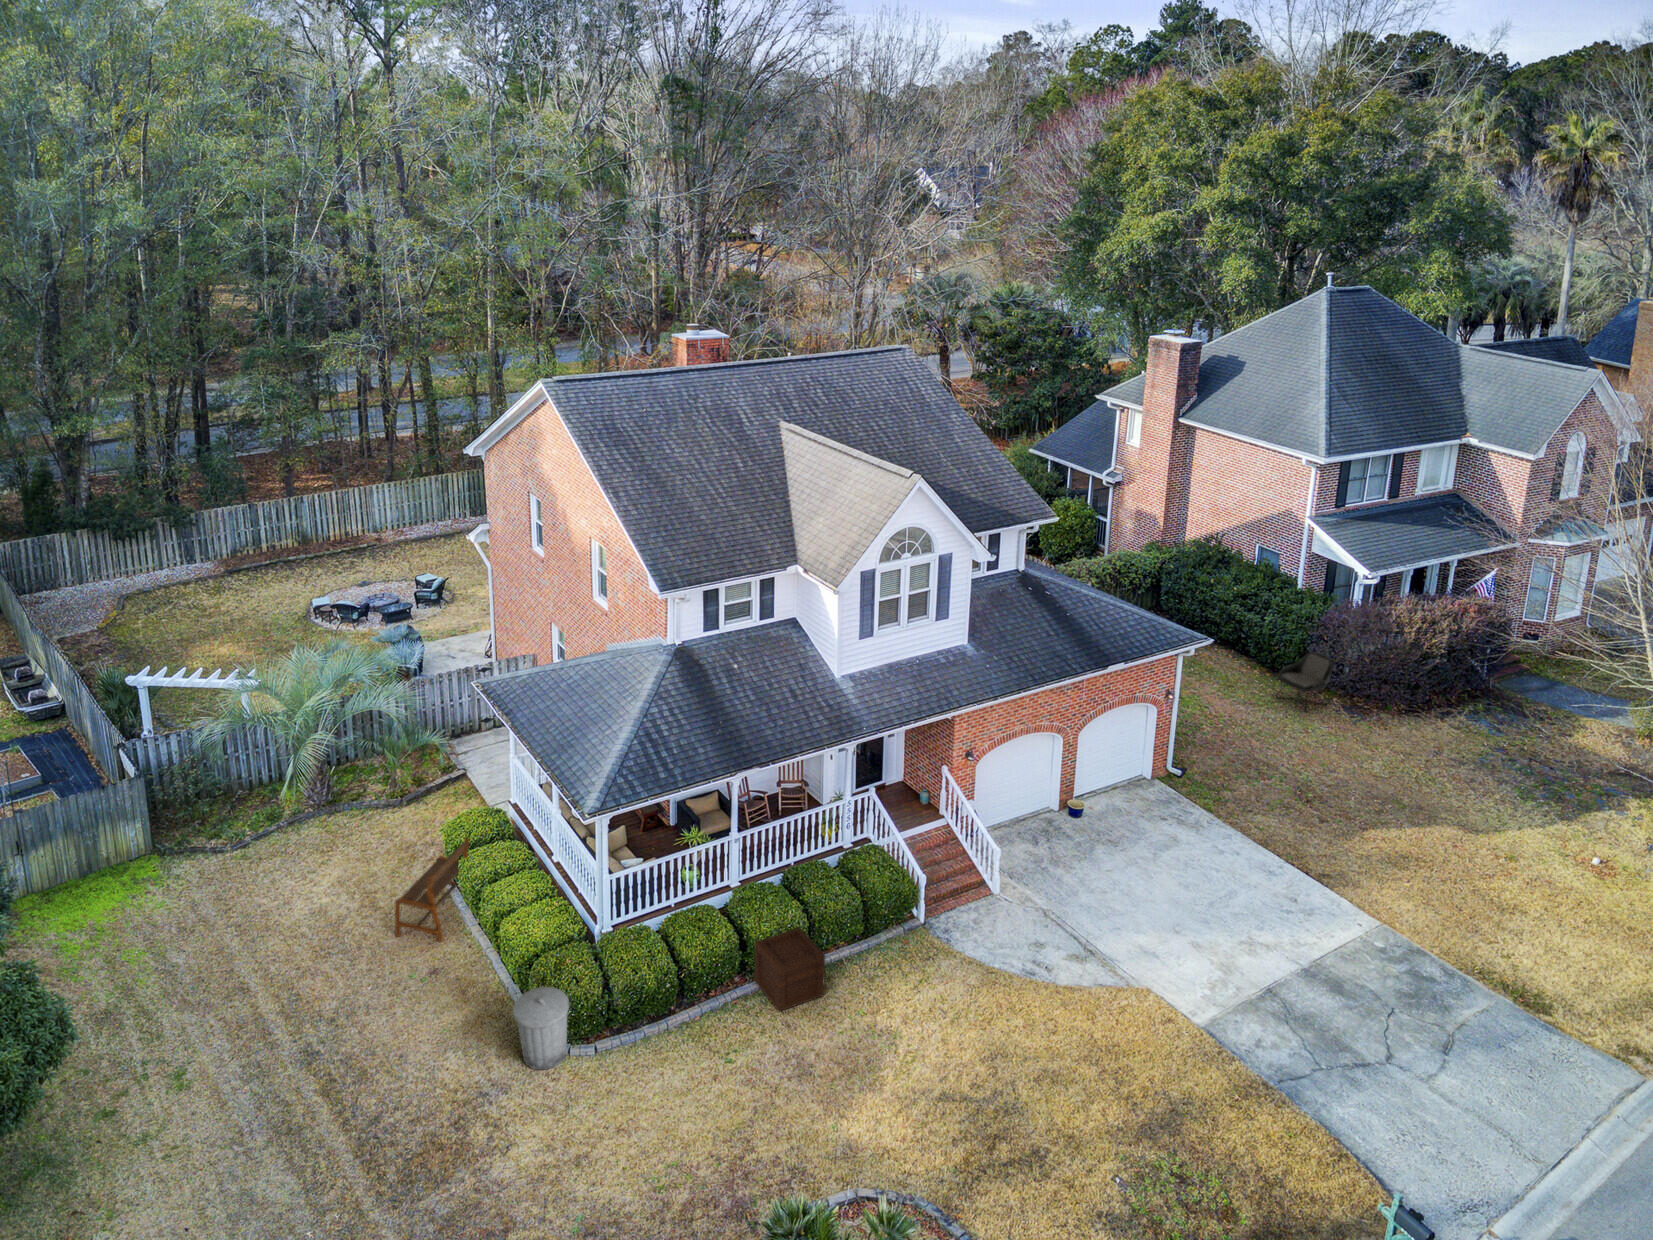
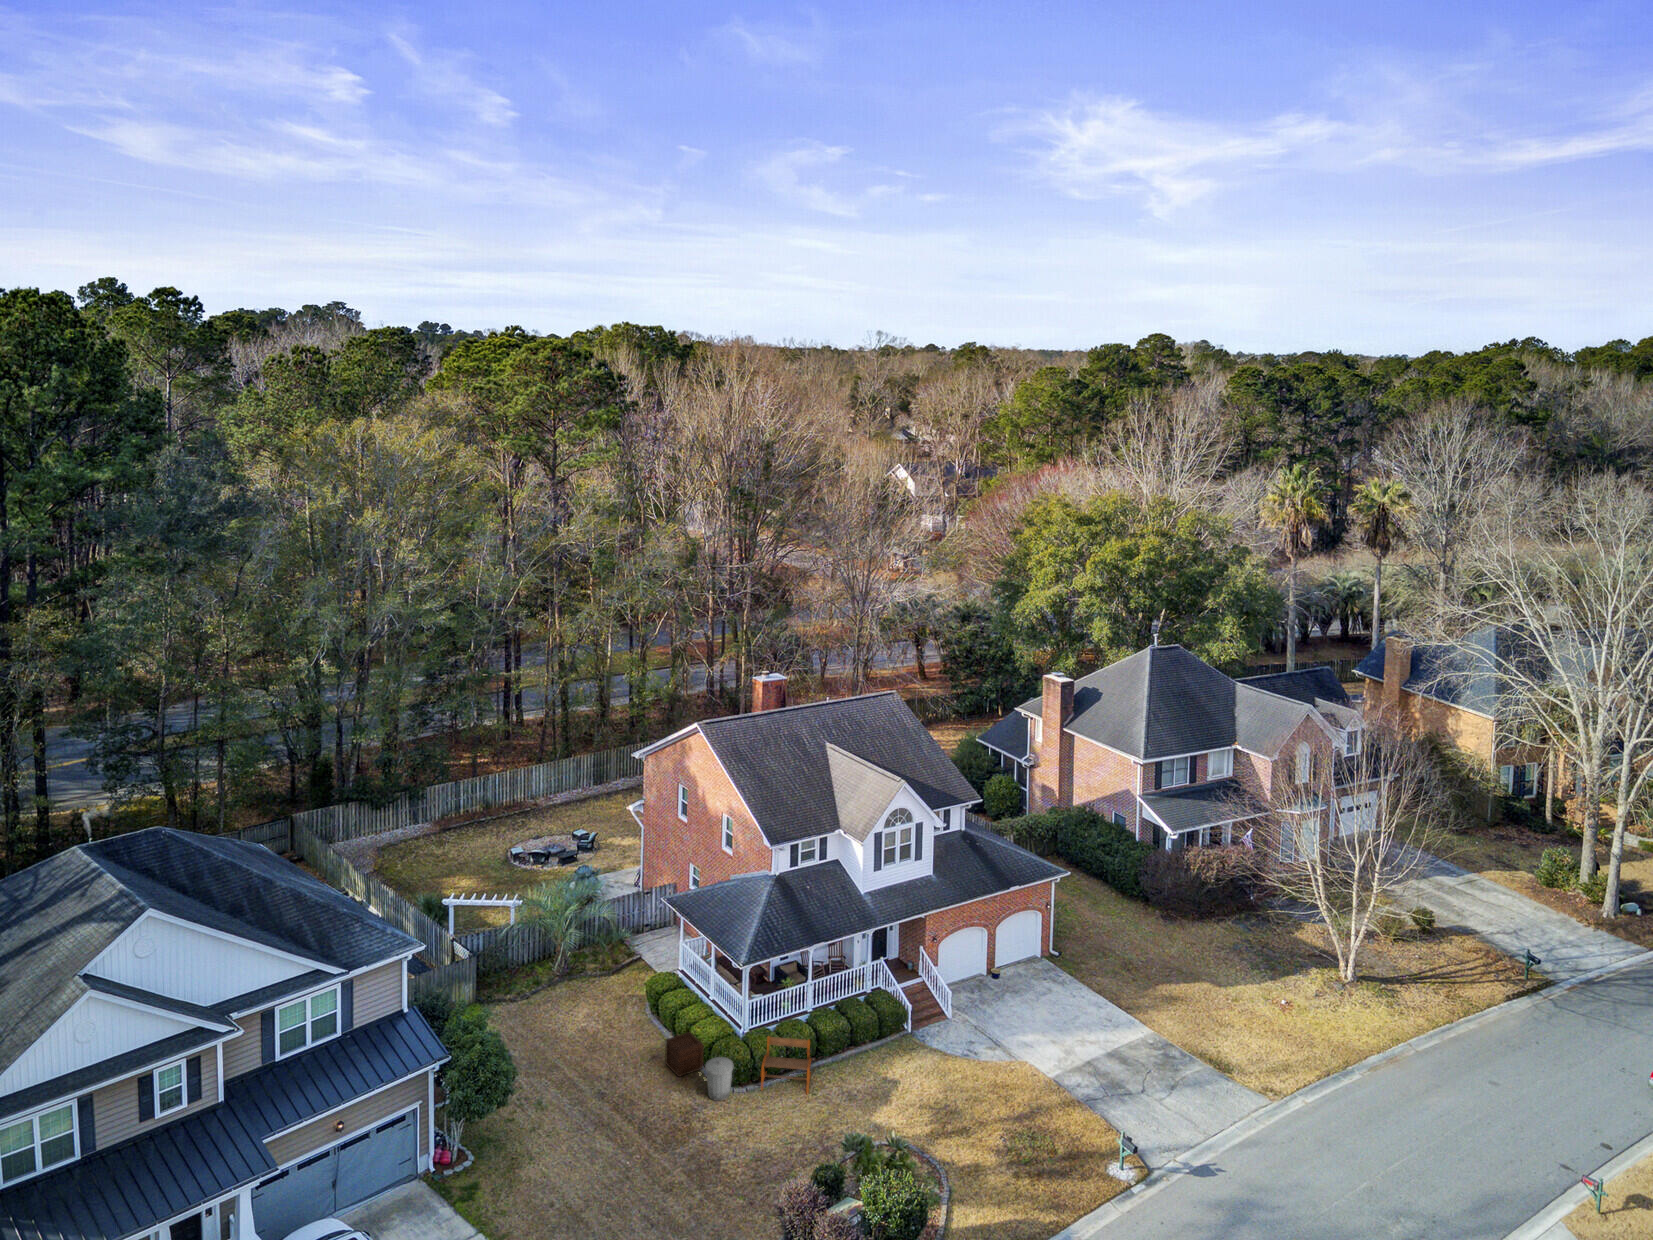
lounge chair: present [1277,652,1334,711] -> none [1123,880,1156,917]
bench: present [395,837,470,941] -> present [761,1036,811,1094]
wooden crate: present [754,928,825,1011] -> present [665,1032,704,1077]

